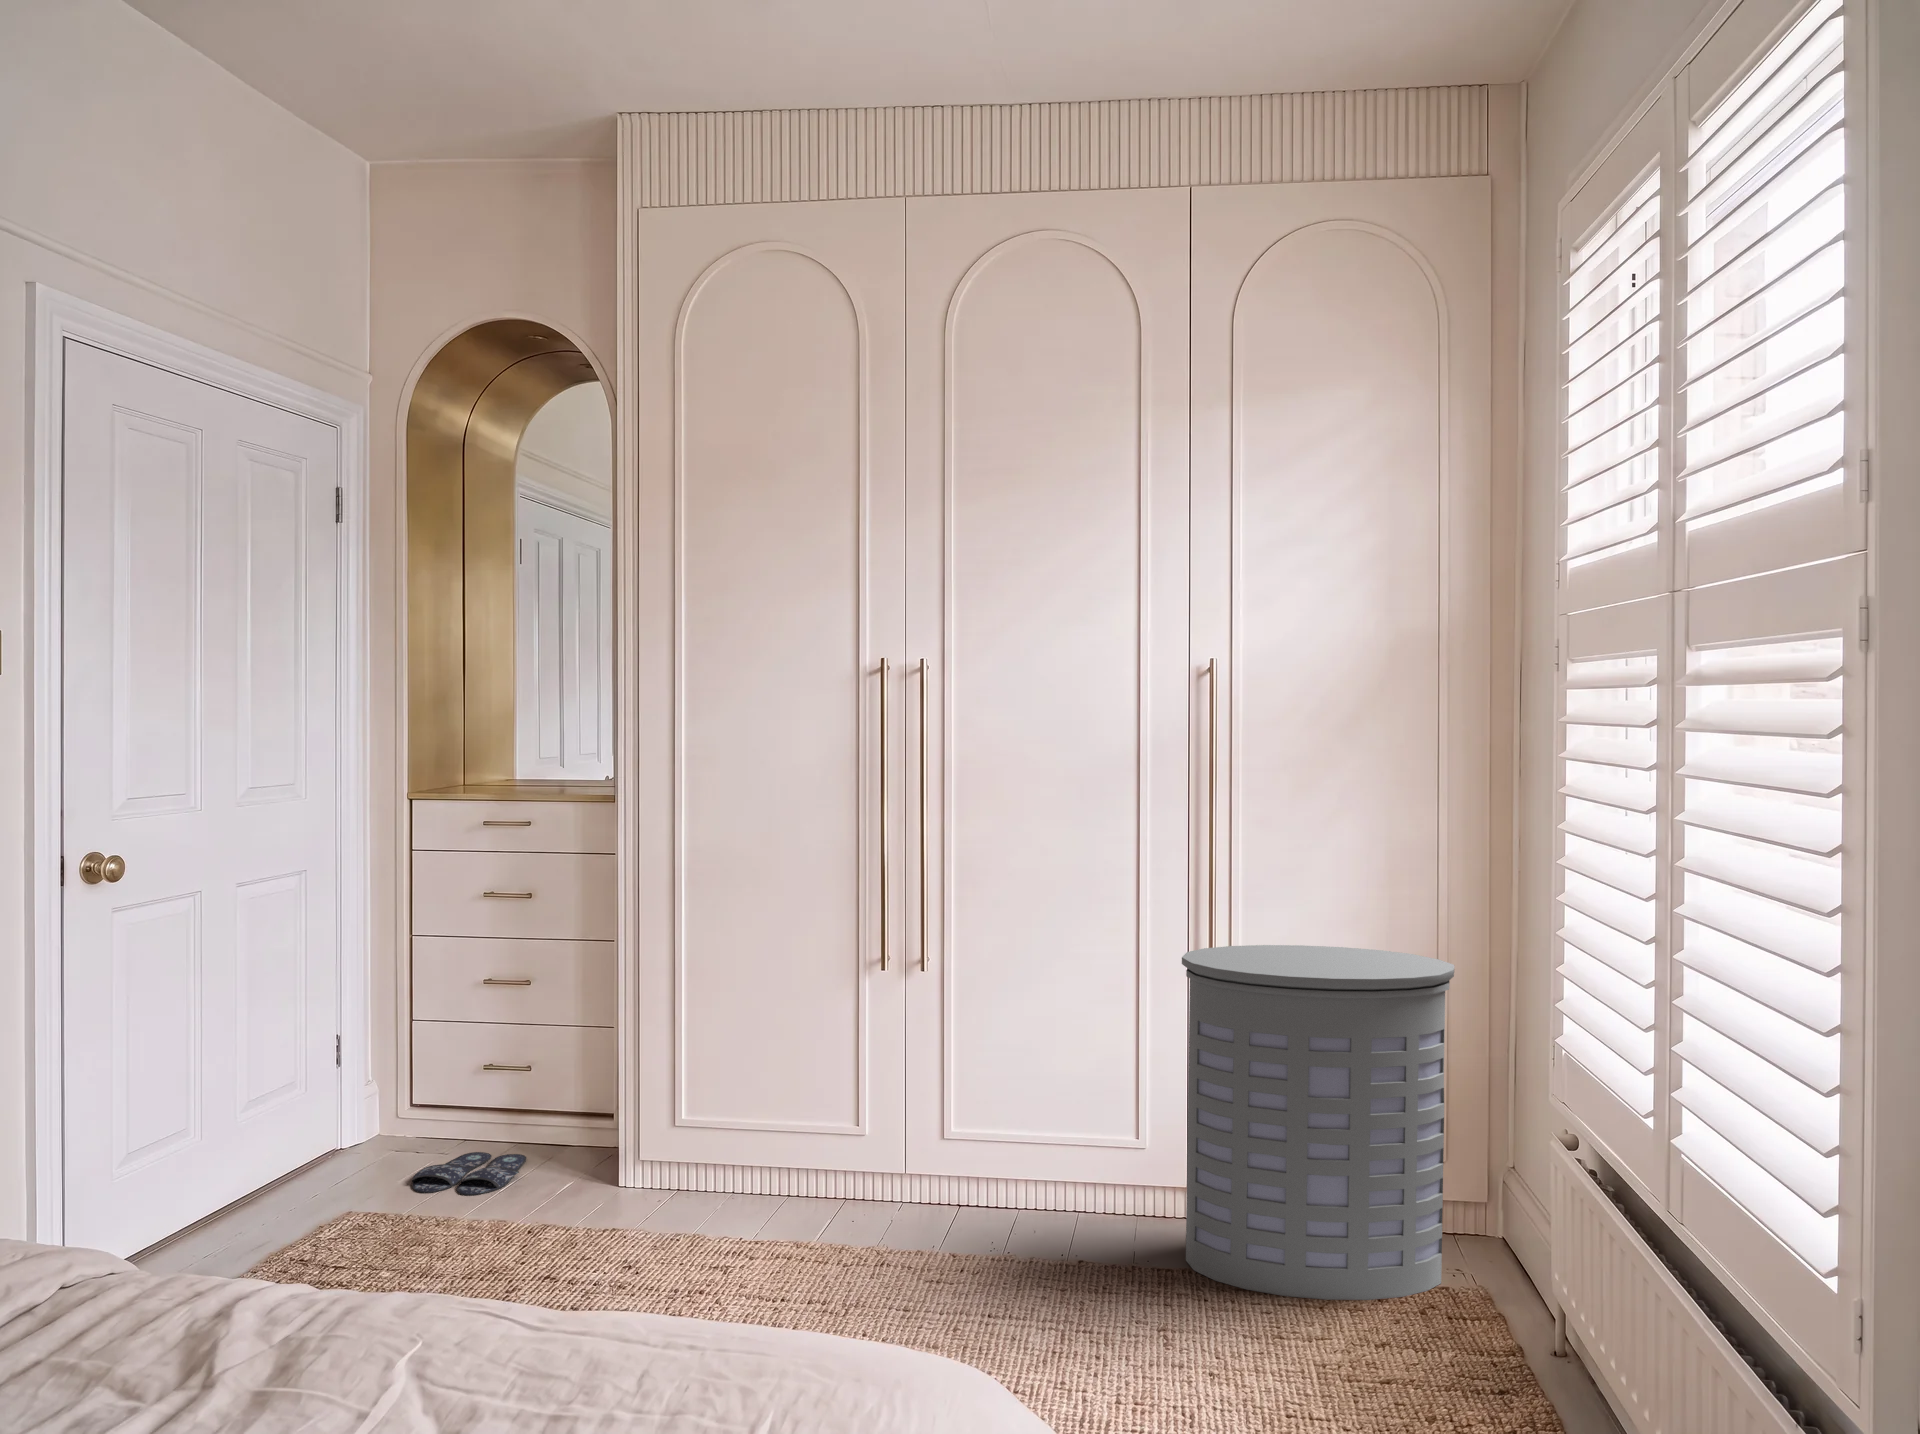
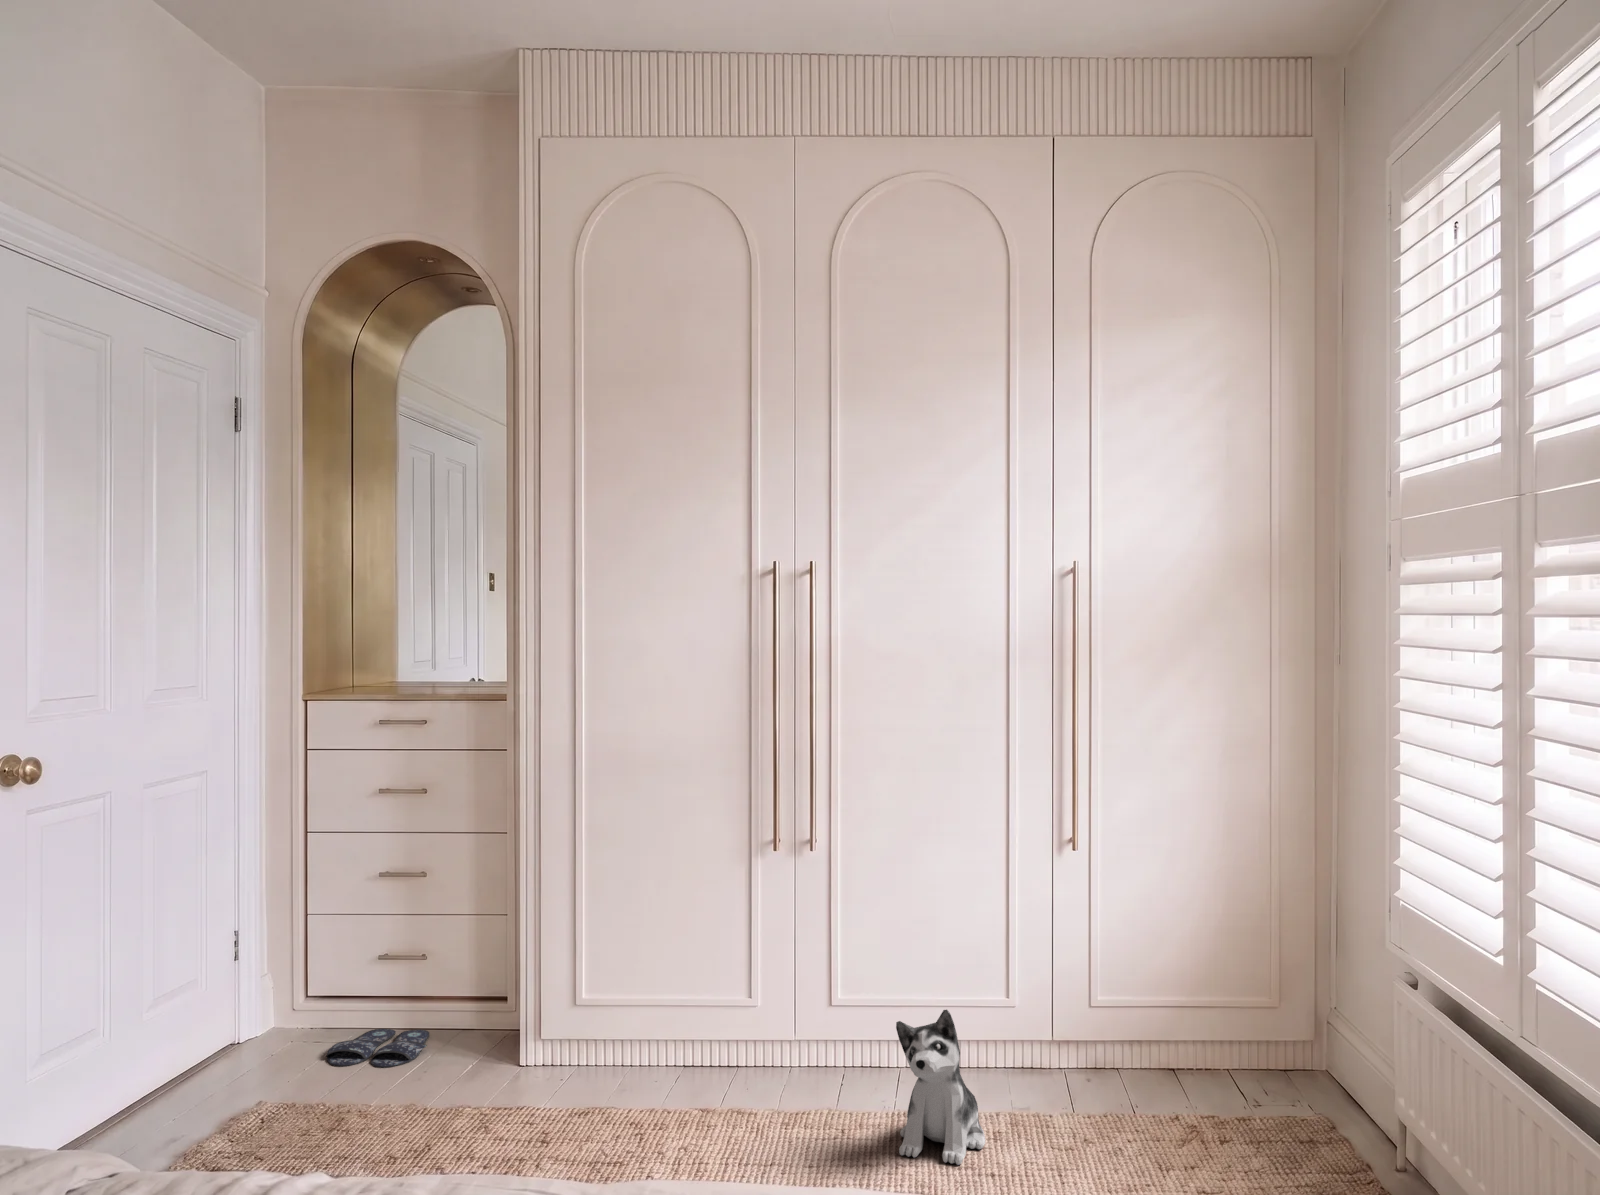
laundry hamper: present [1182,945,1454,1300] -> none [1056,819,1300,1138]
plush toy: none [993,1153,1091,1324] -> present [896,1010,985,1165]

